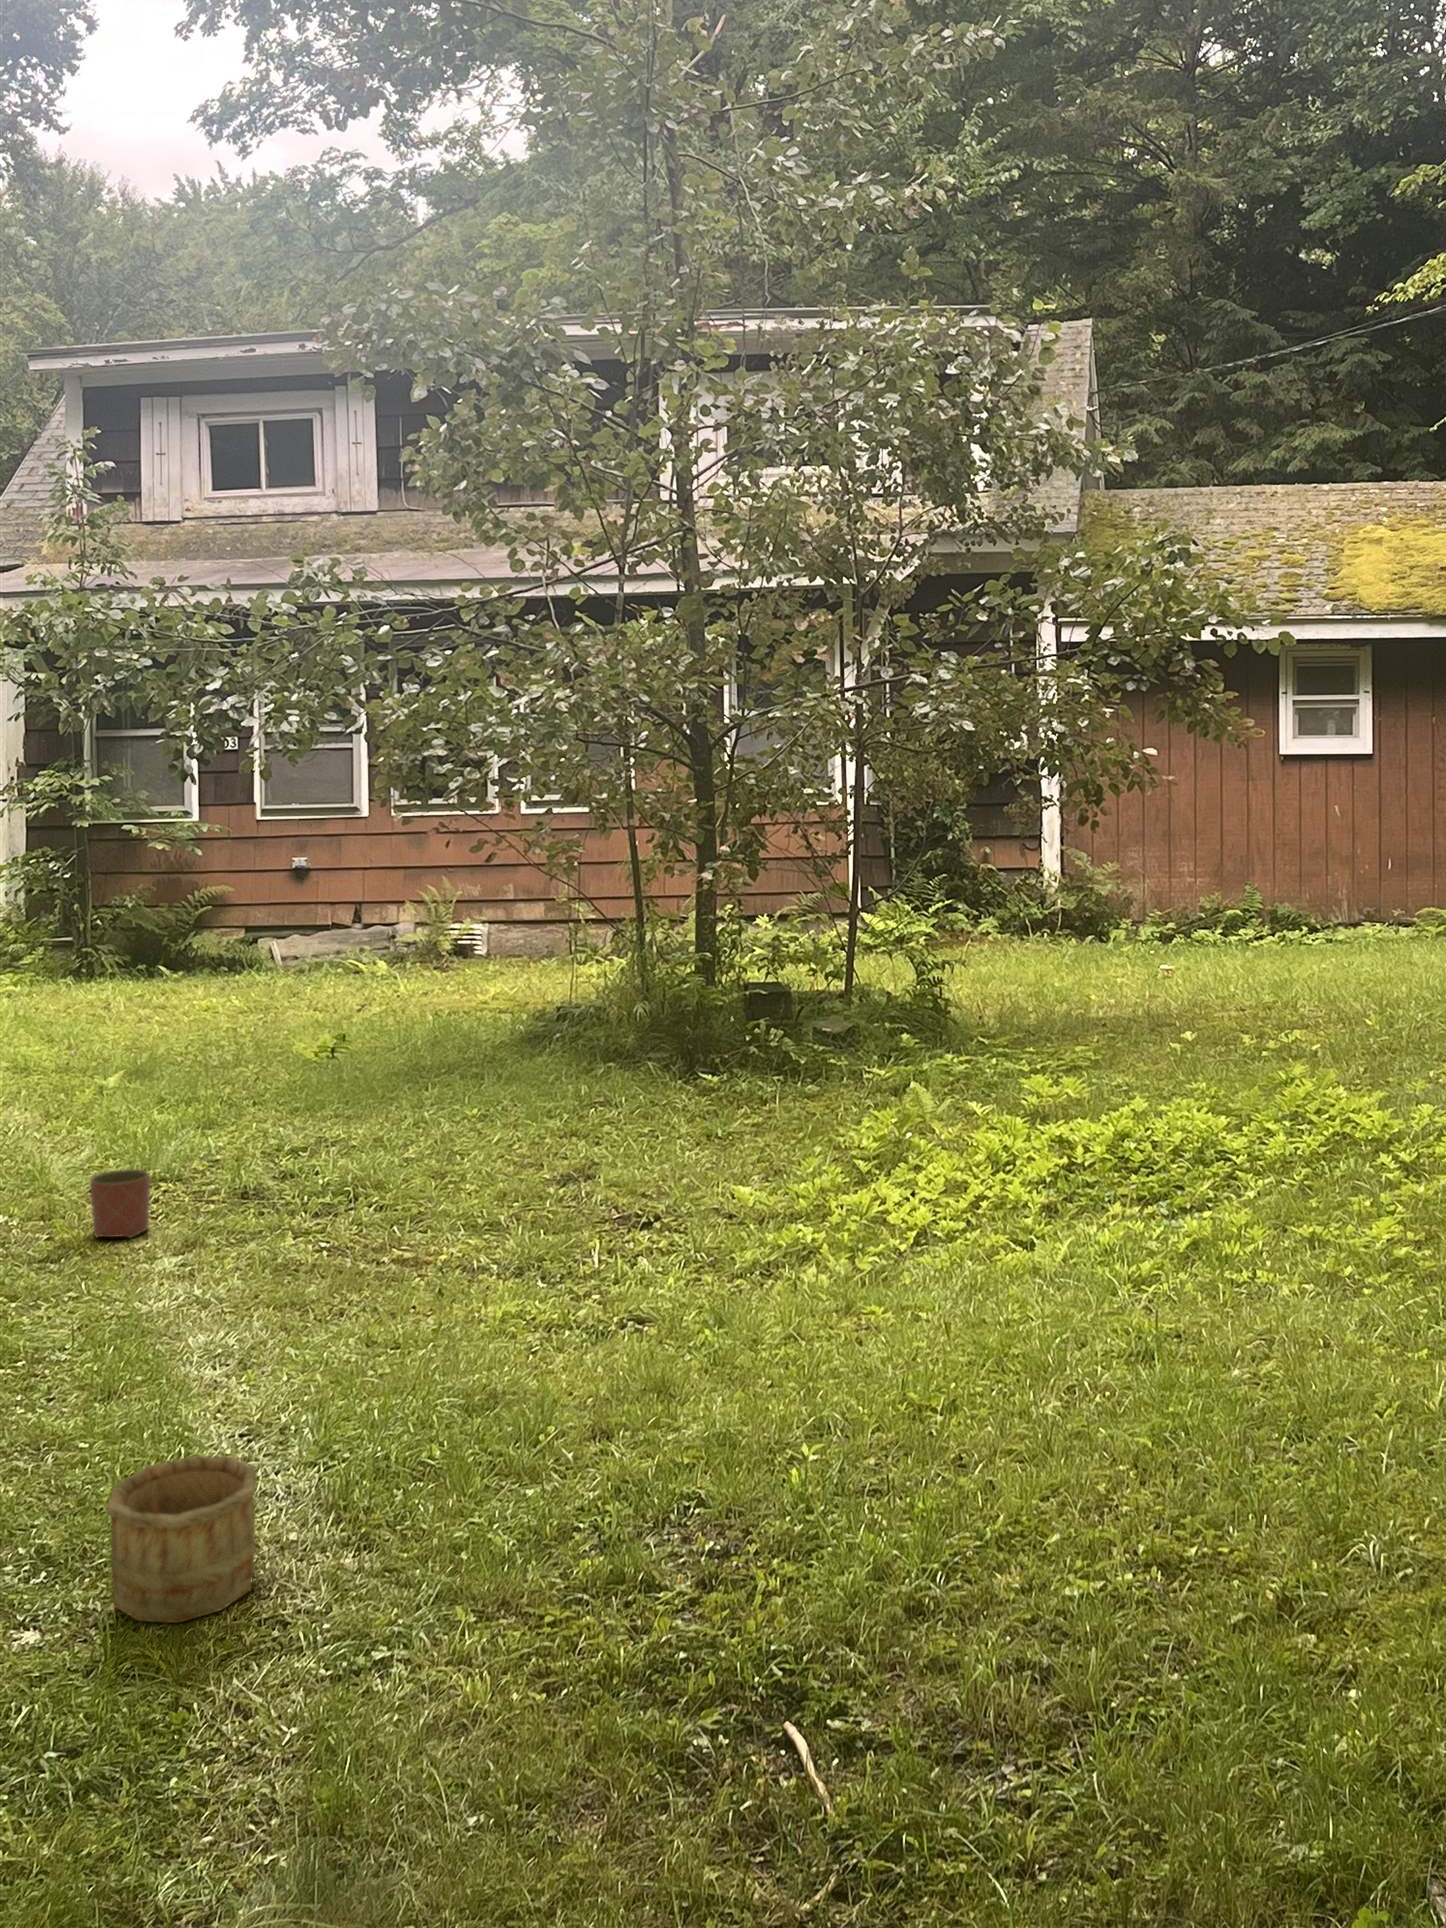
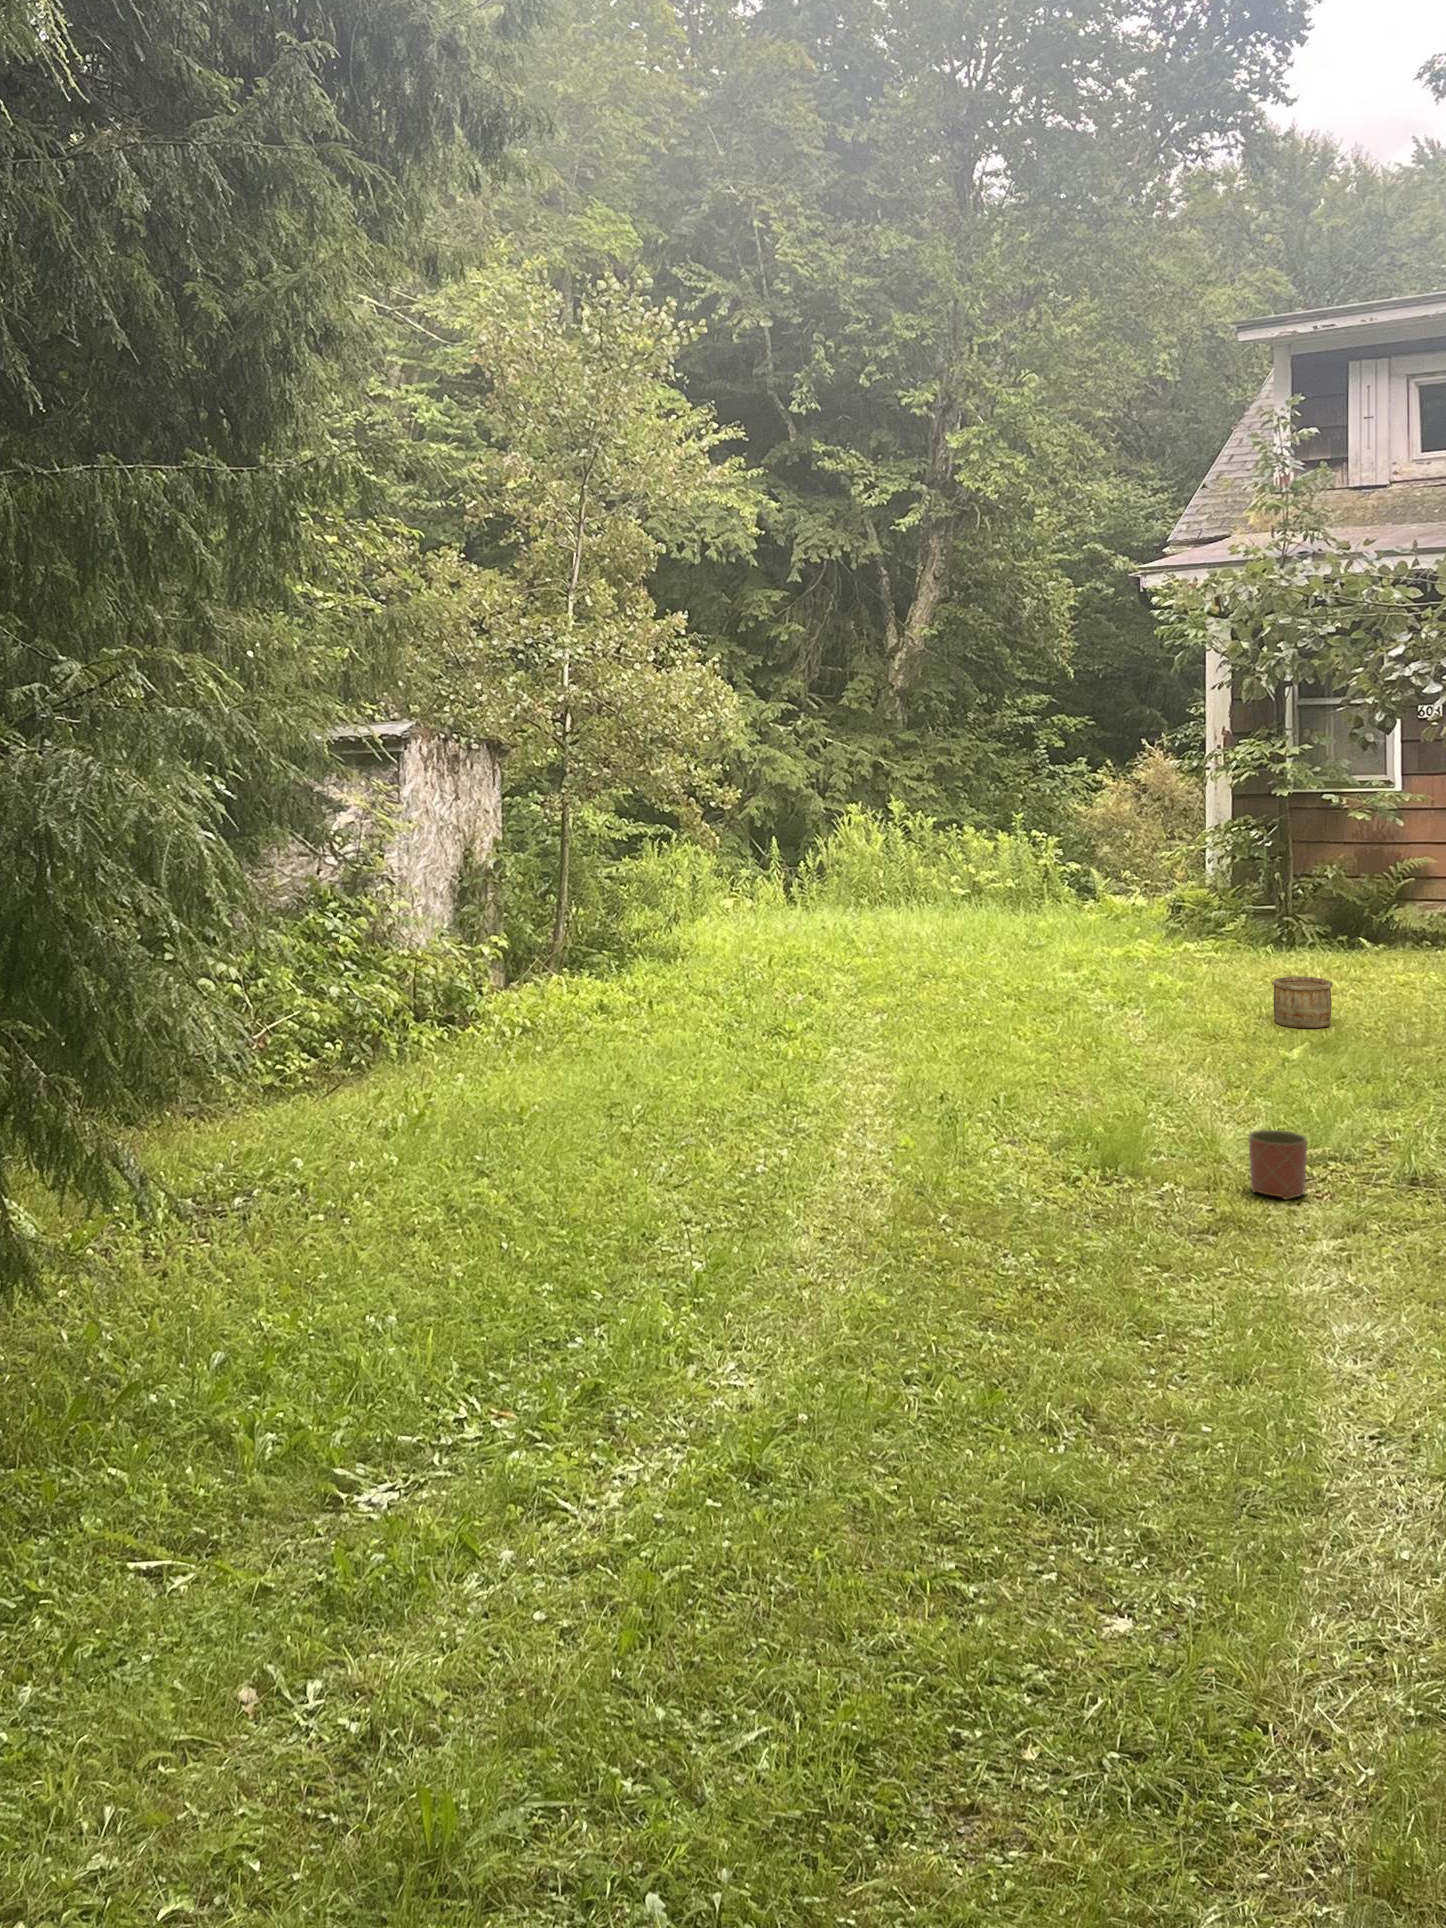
wooden bucket: present [106,1456,257,1623] -> present [1272,976,1333,1028]

